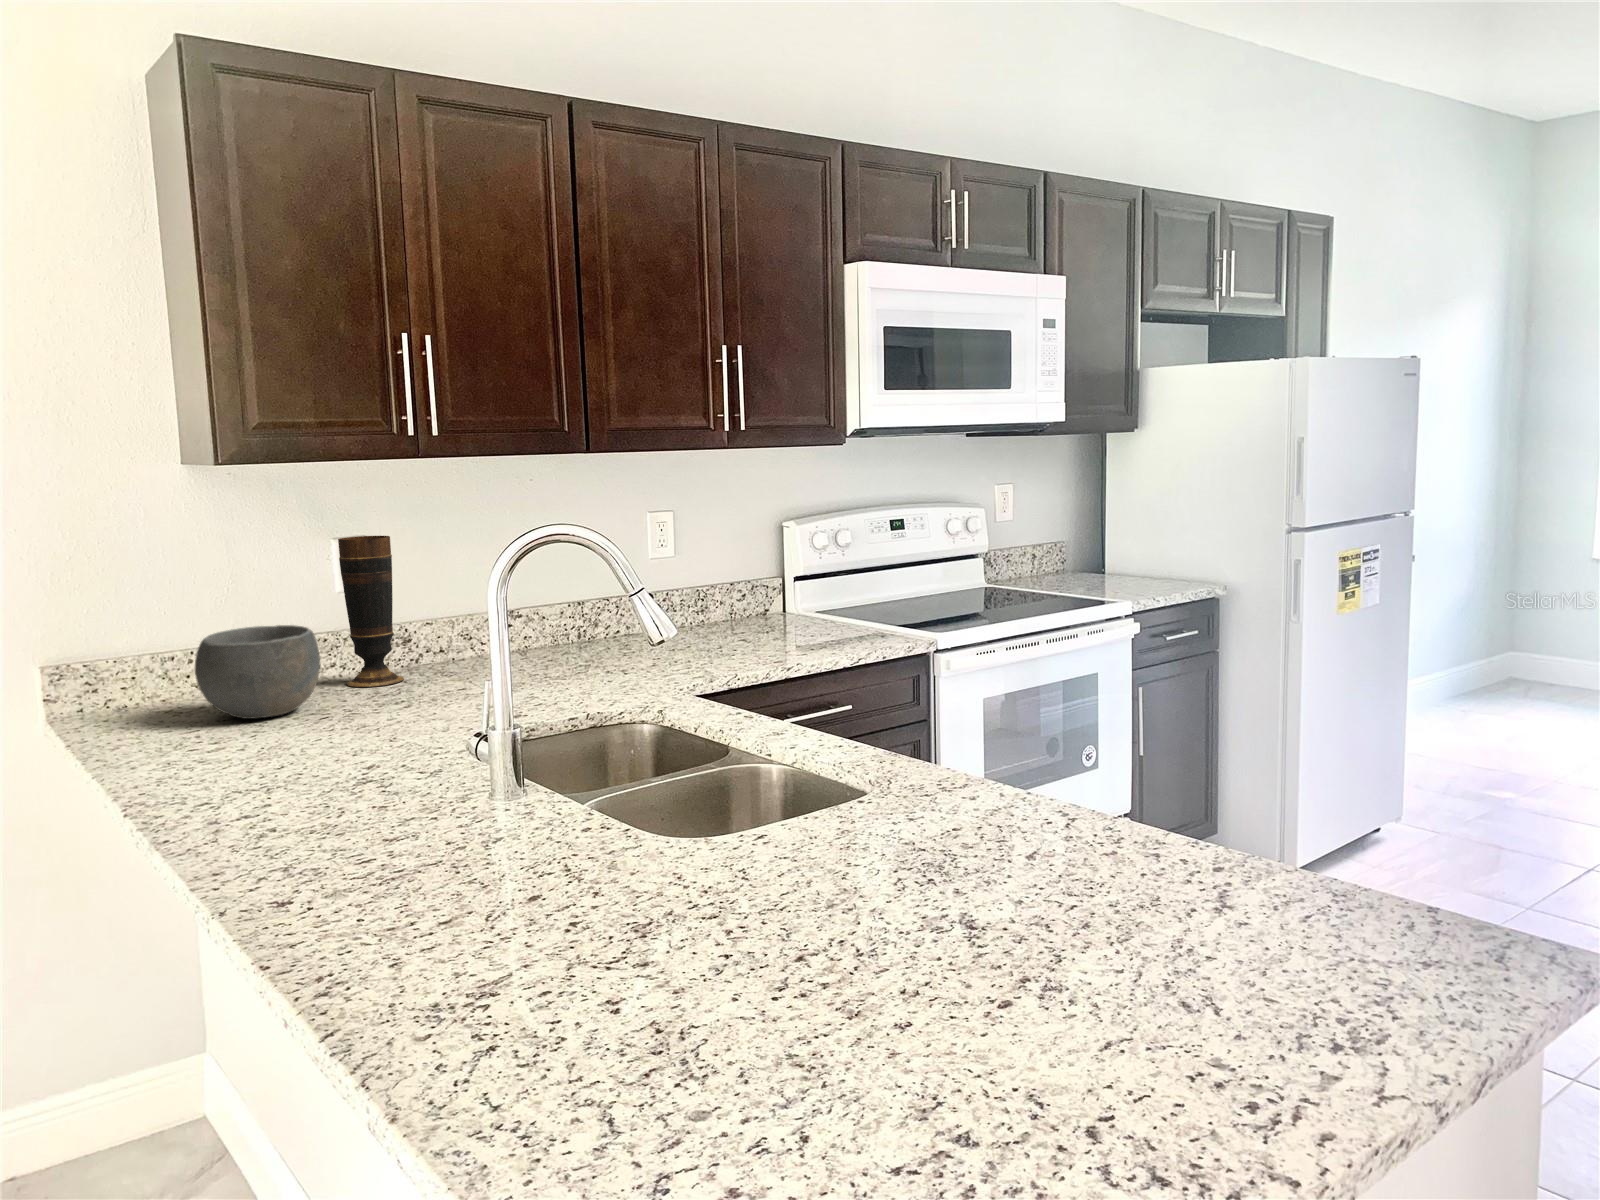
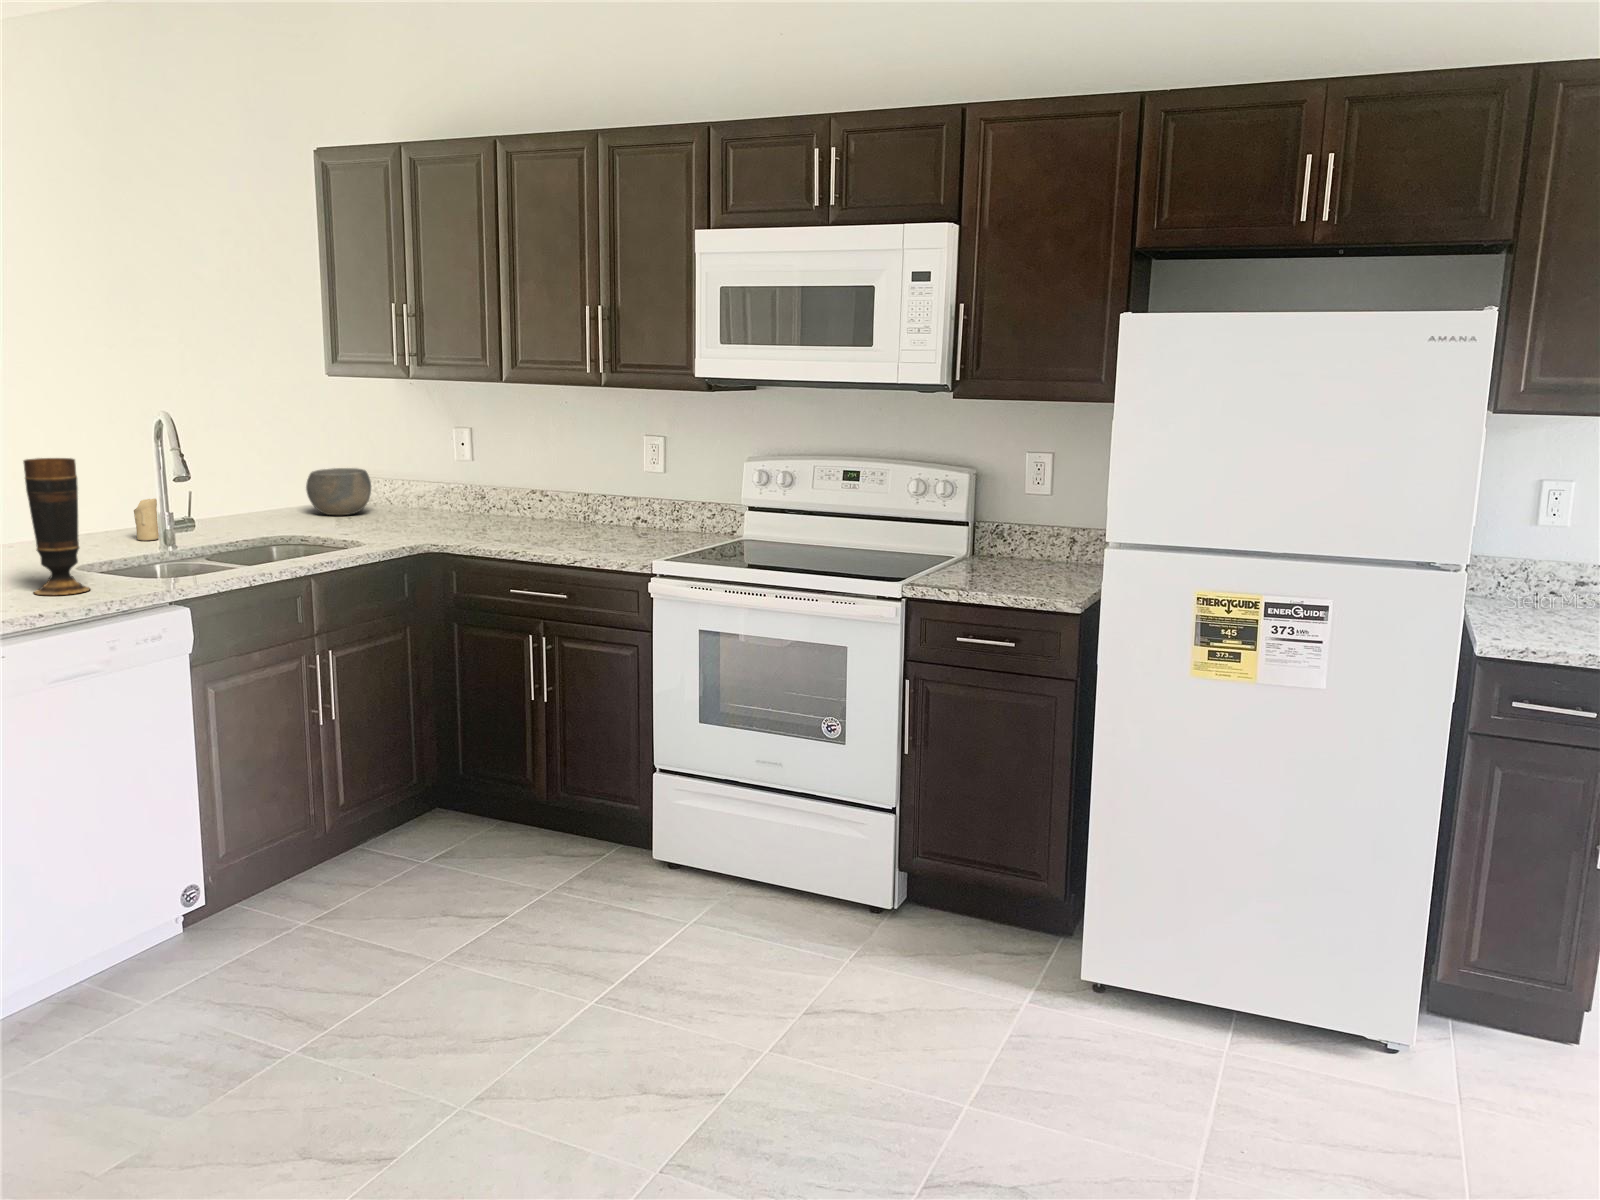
vase: present [338,536,404,687] -> present [23,458,90,595]
candle: none [352,713,405,810] -> present [134,499,159,541]

